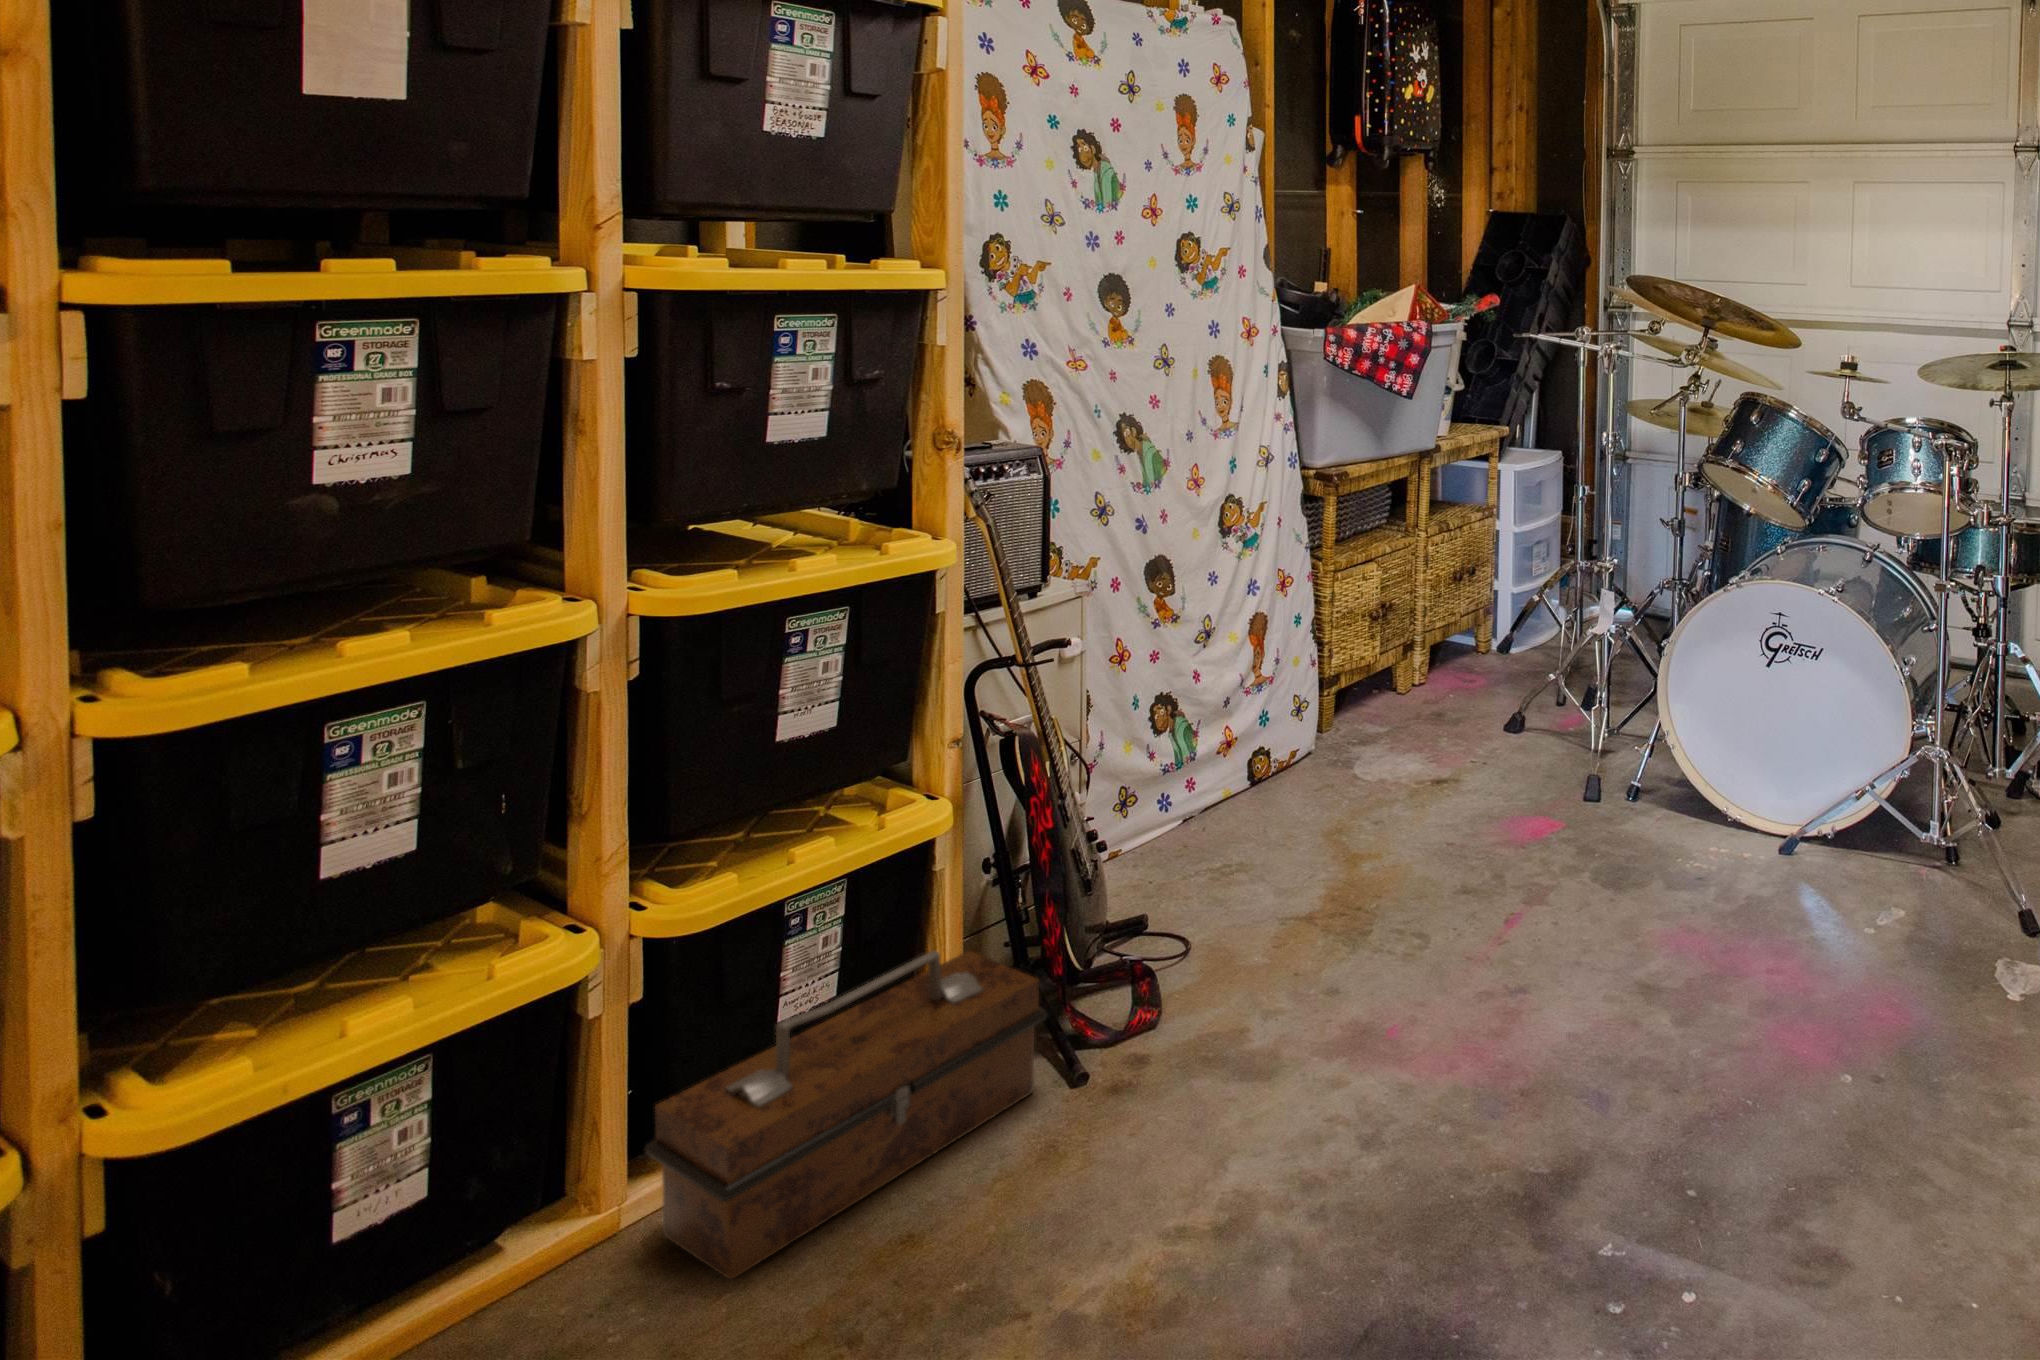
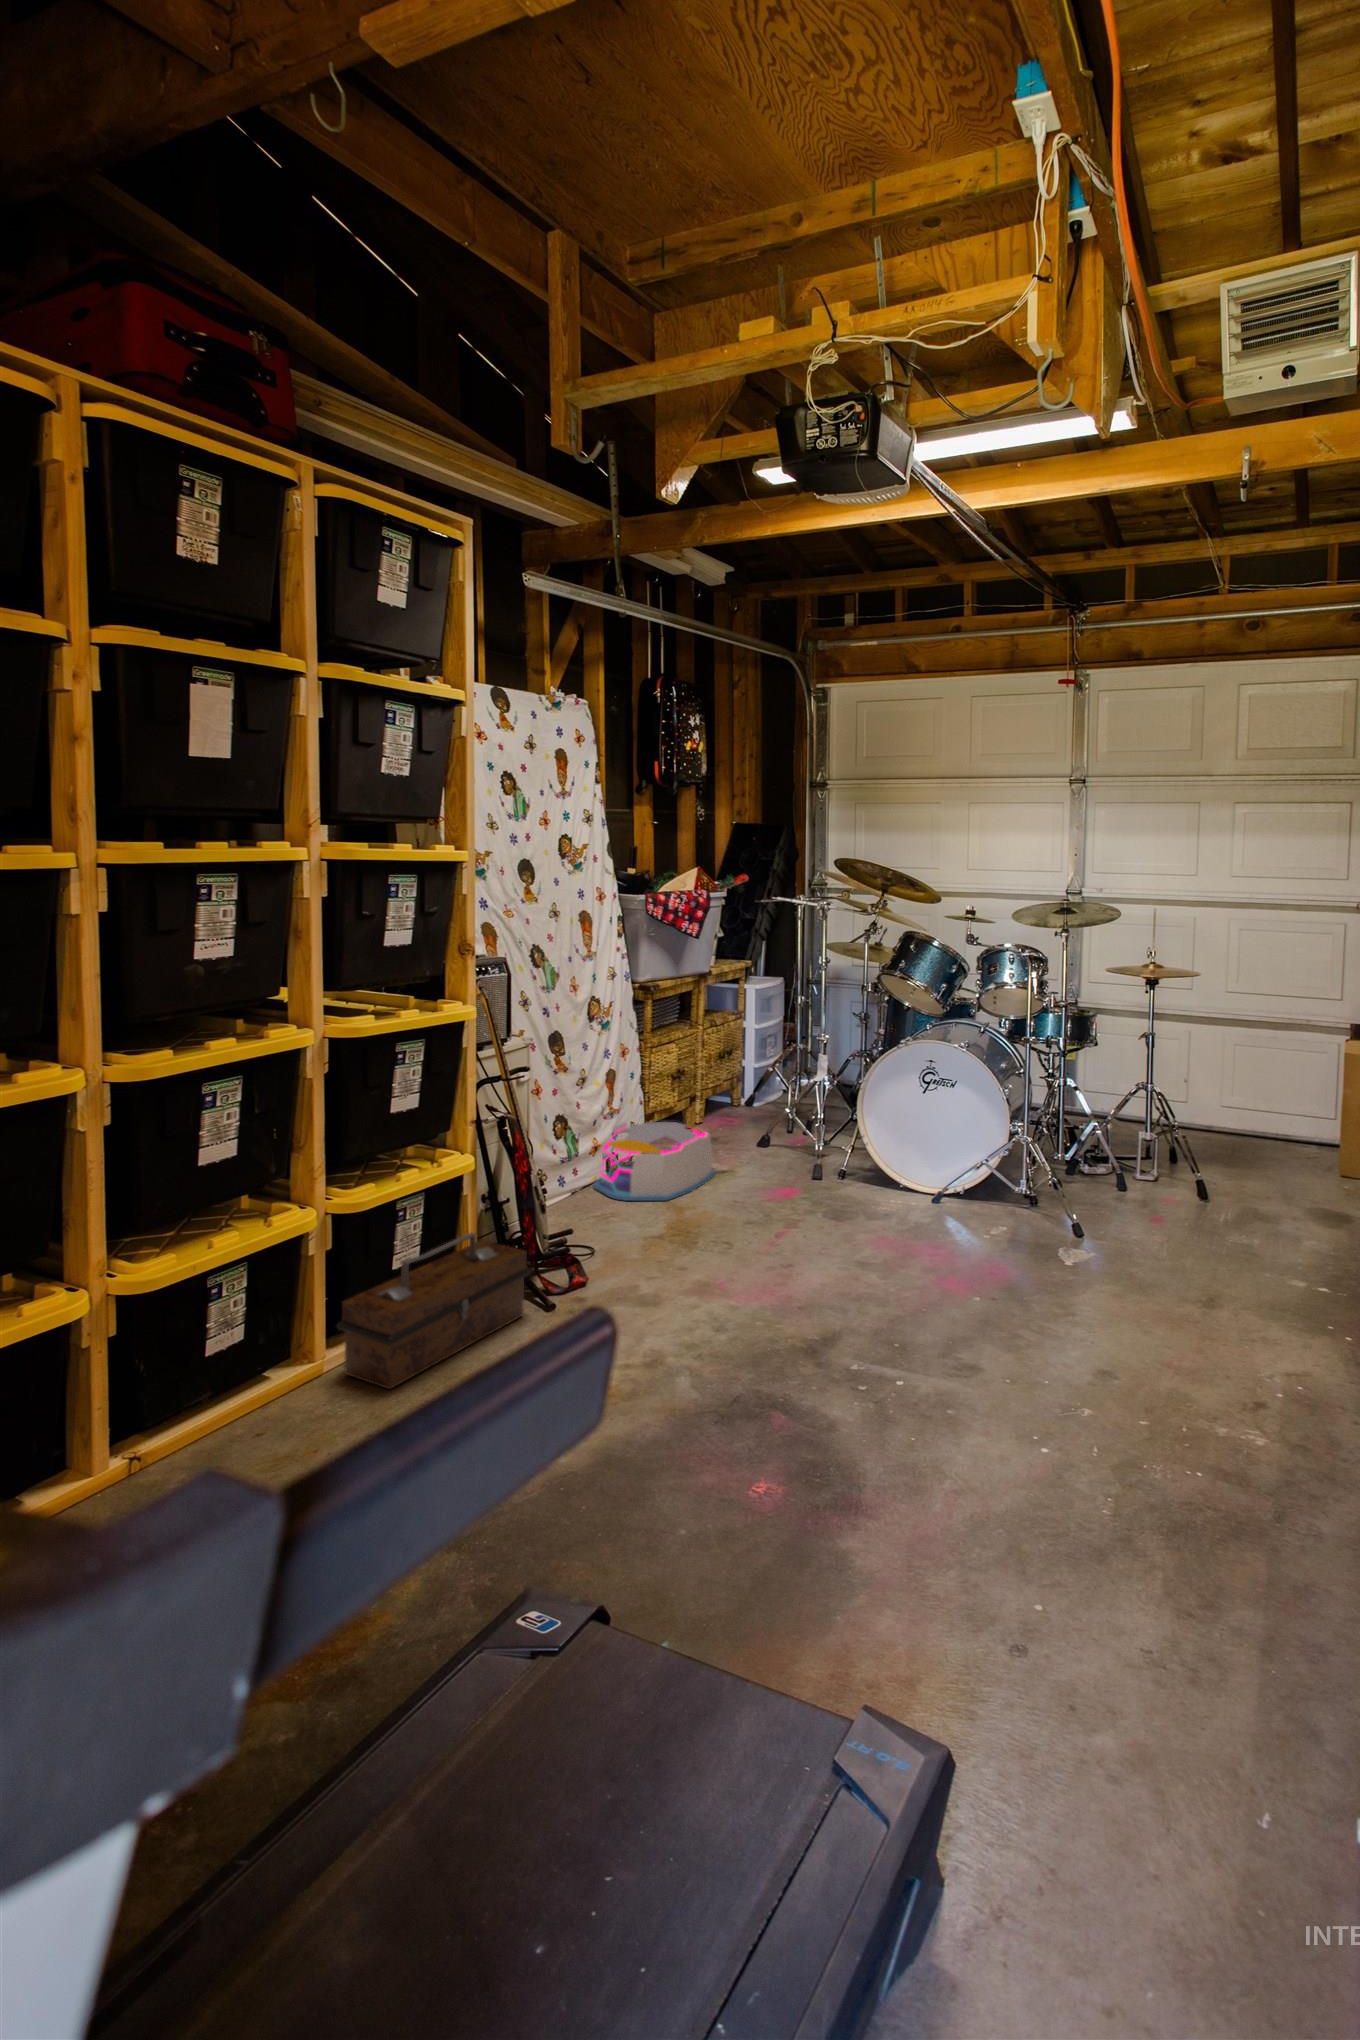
storage bin: none [1225,694,1430,835] -> present [593,1122,716,1201]

